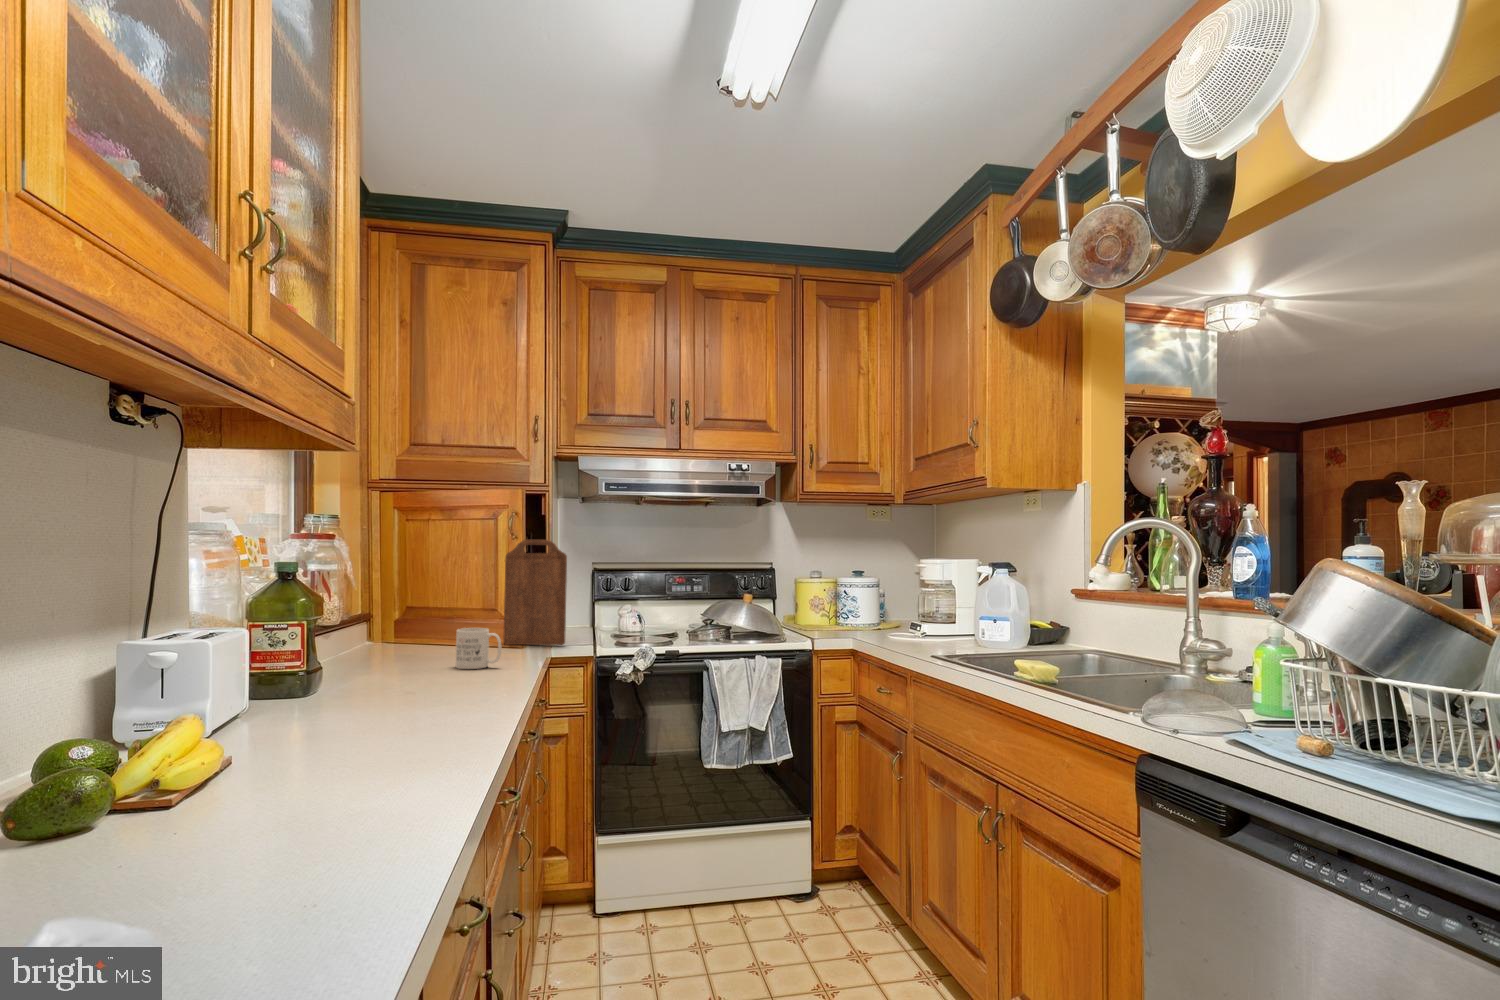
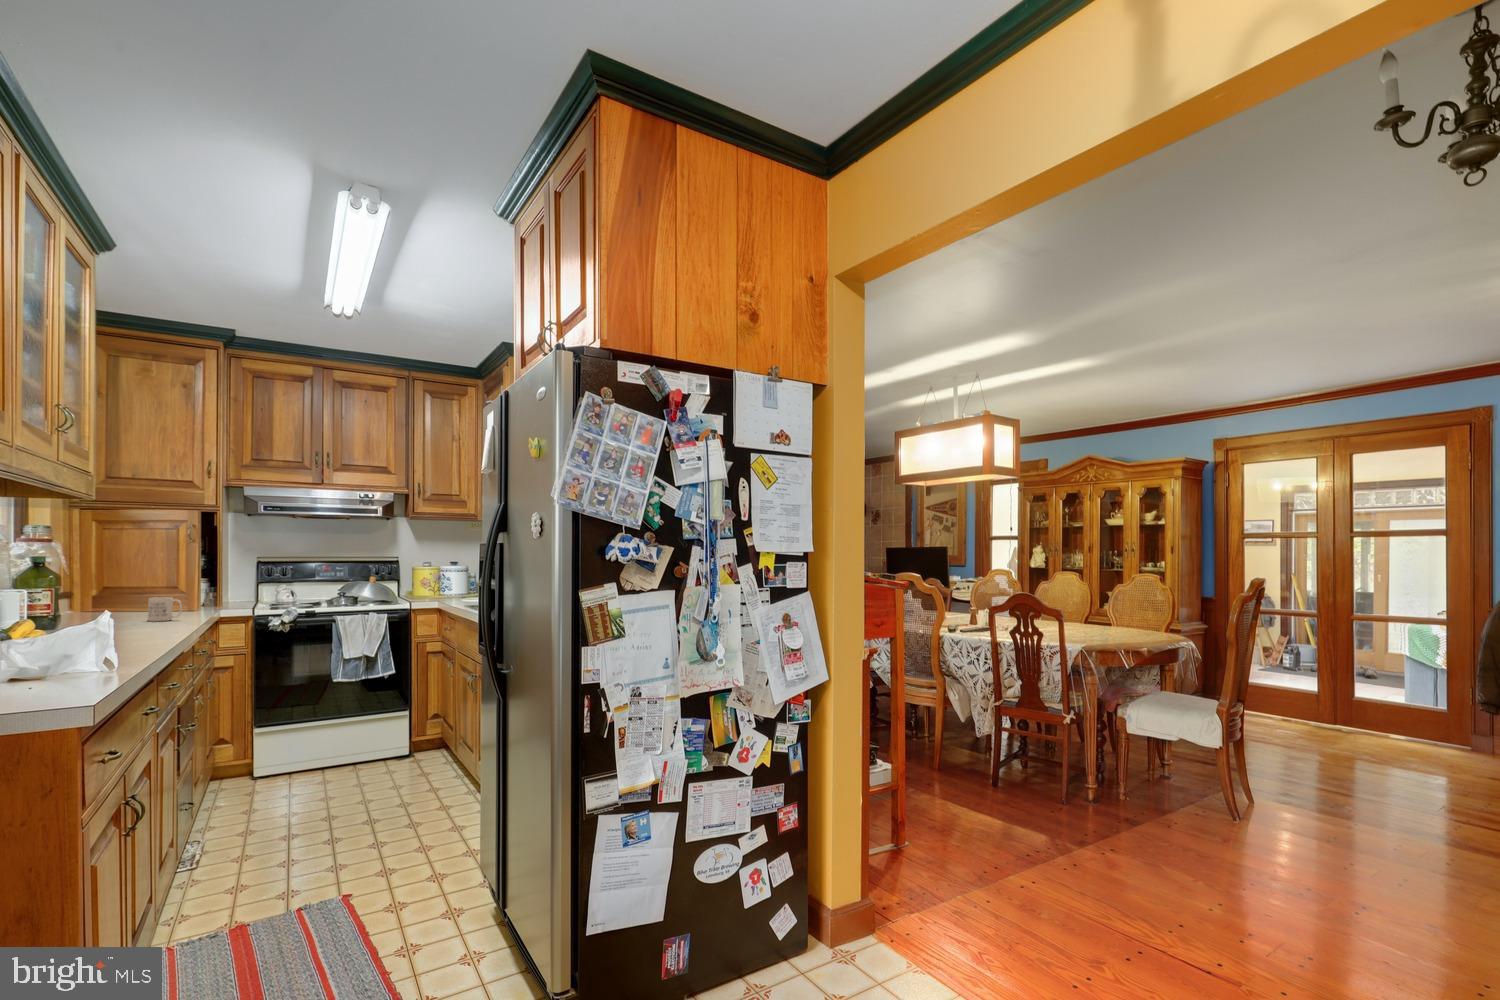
cutting board: present [503,540,567,645] -> none [183,543,234,613]

